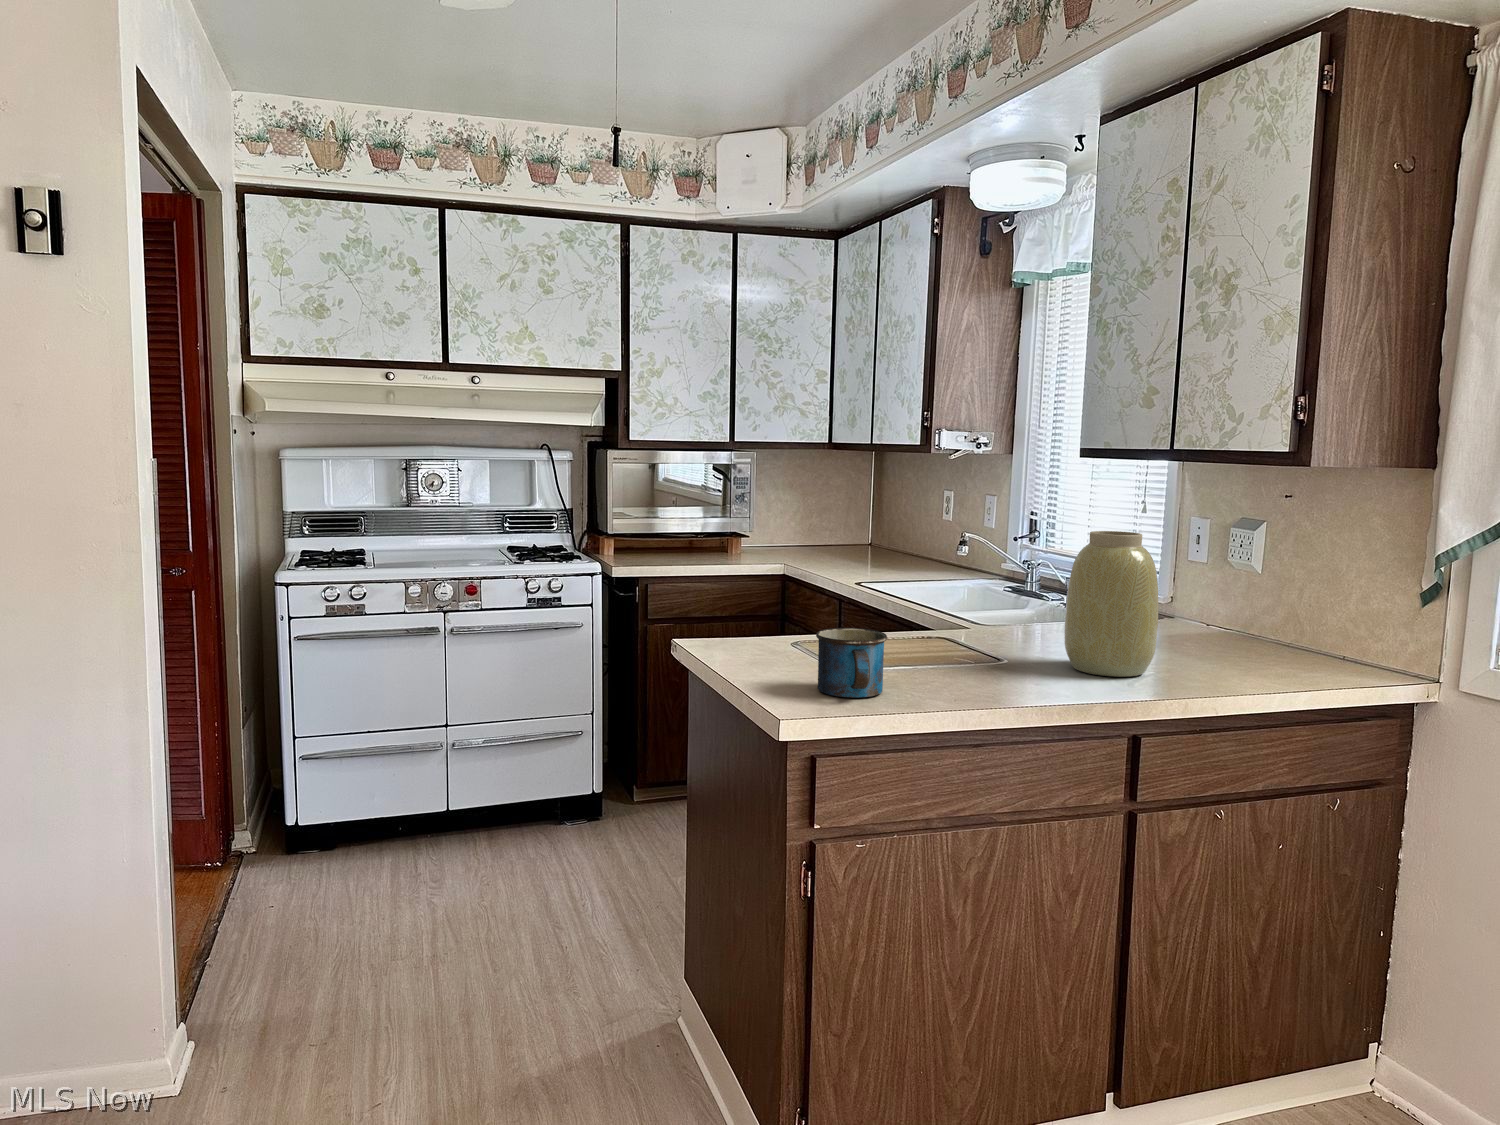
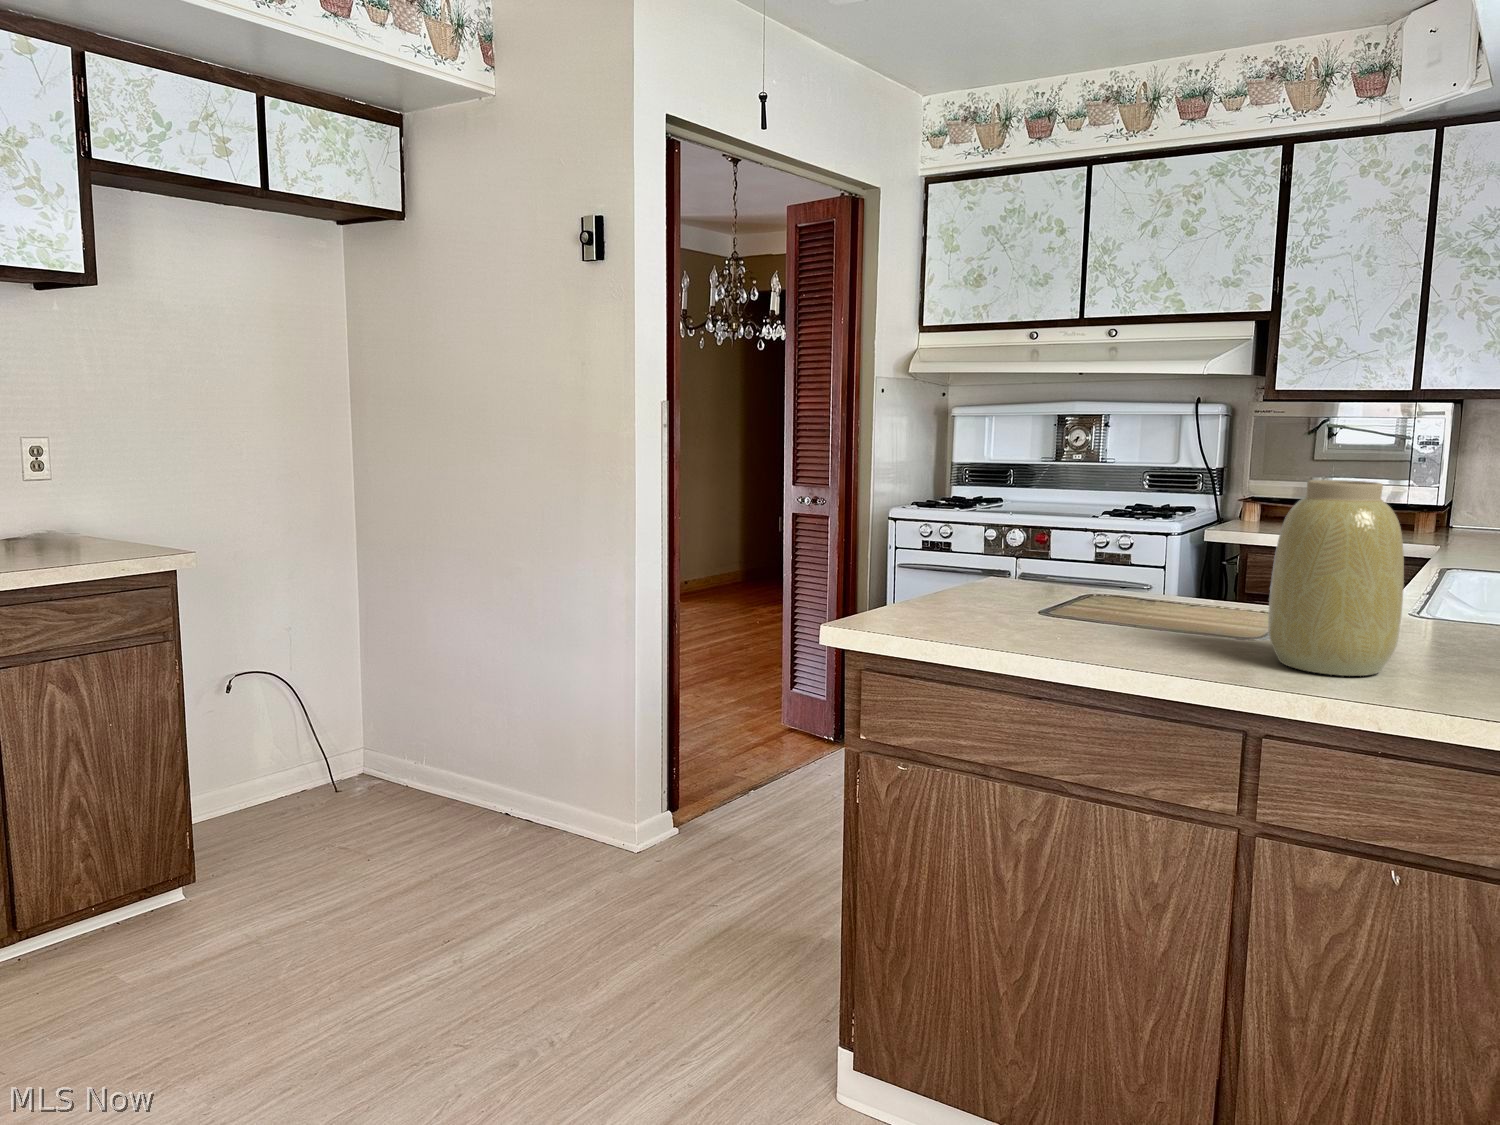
mug: present [816,628,887,698] -> none [918,558,994,626]

